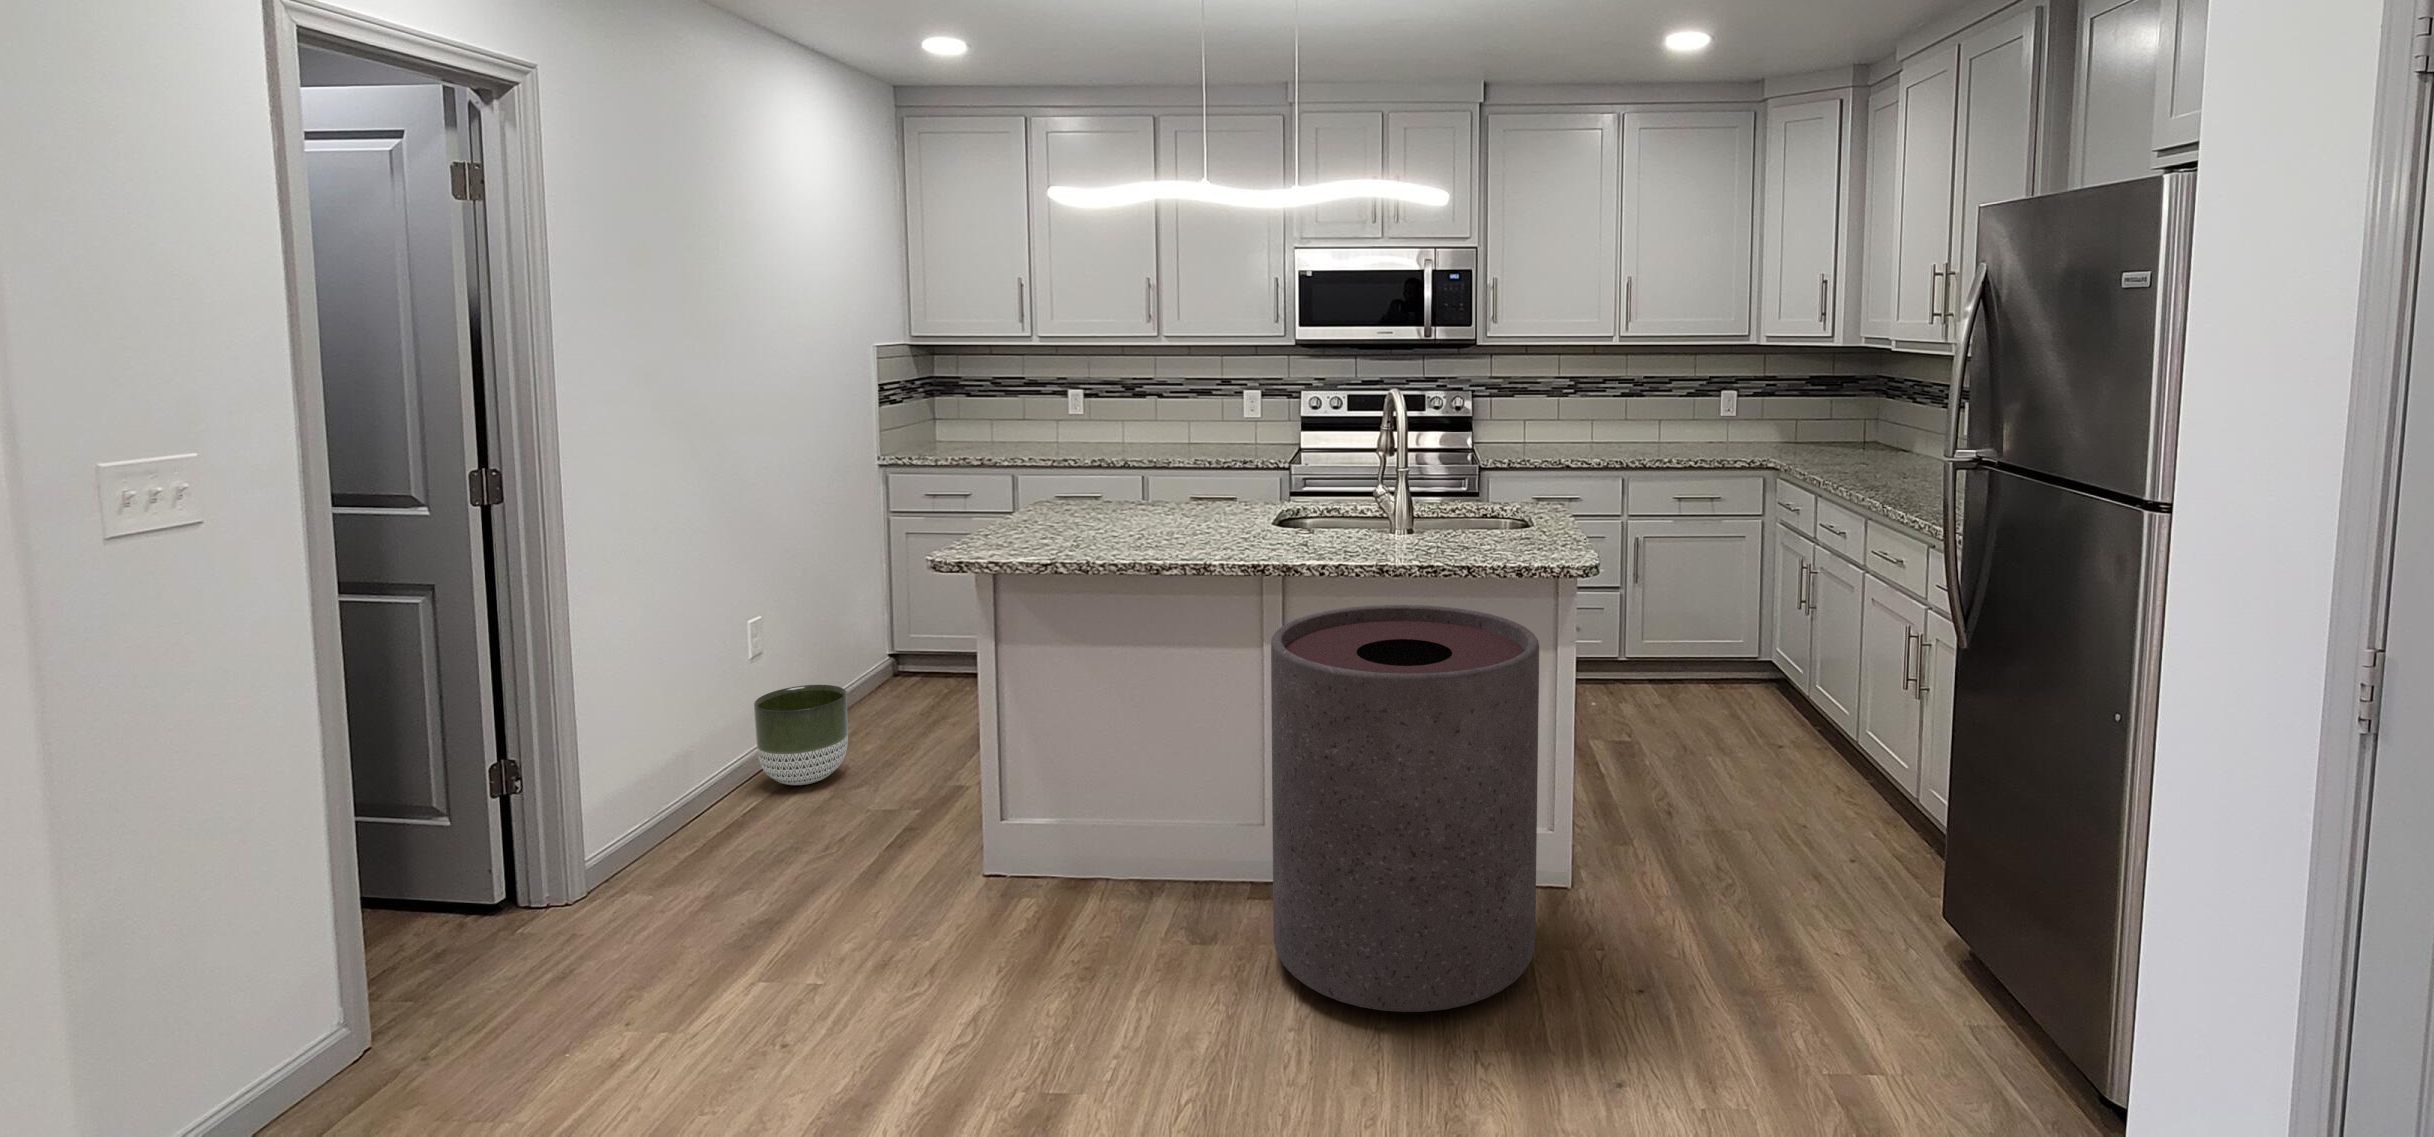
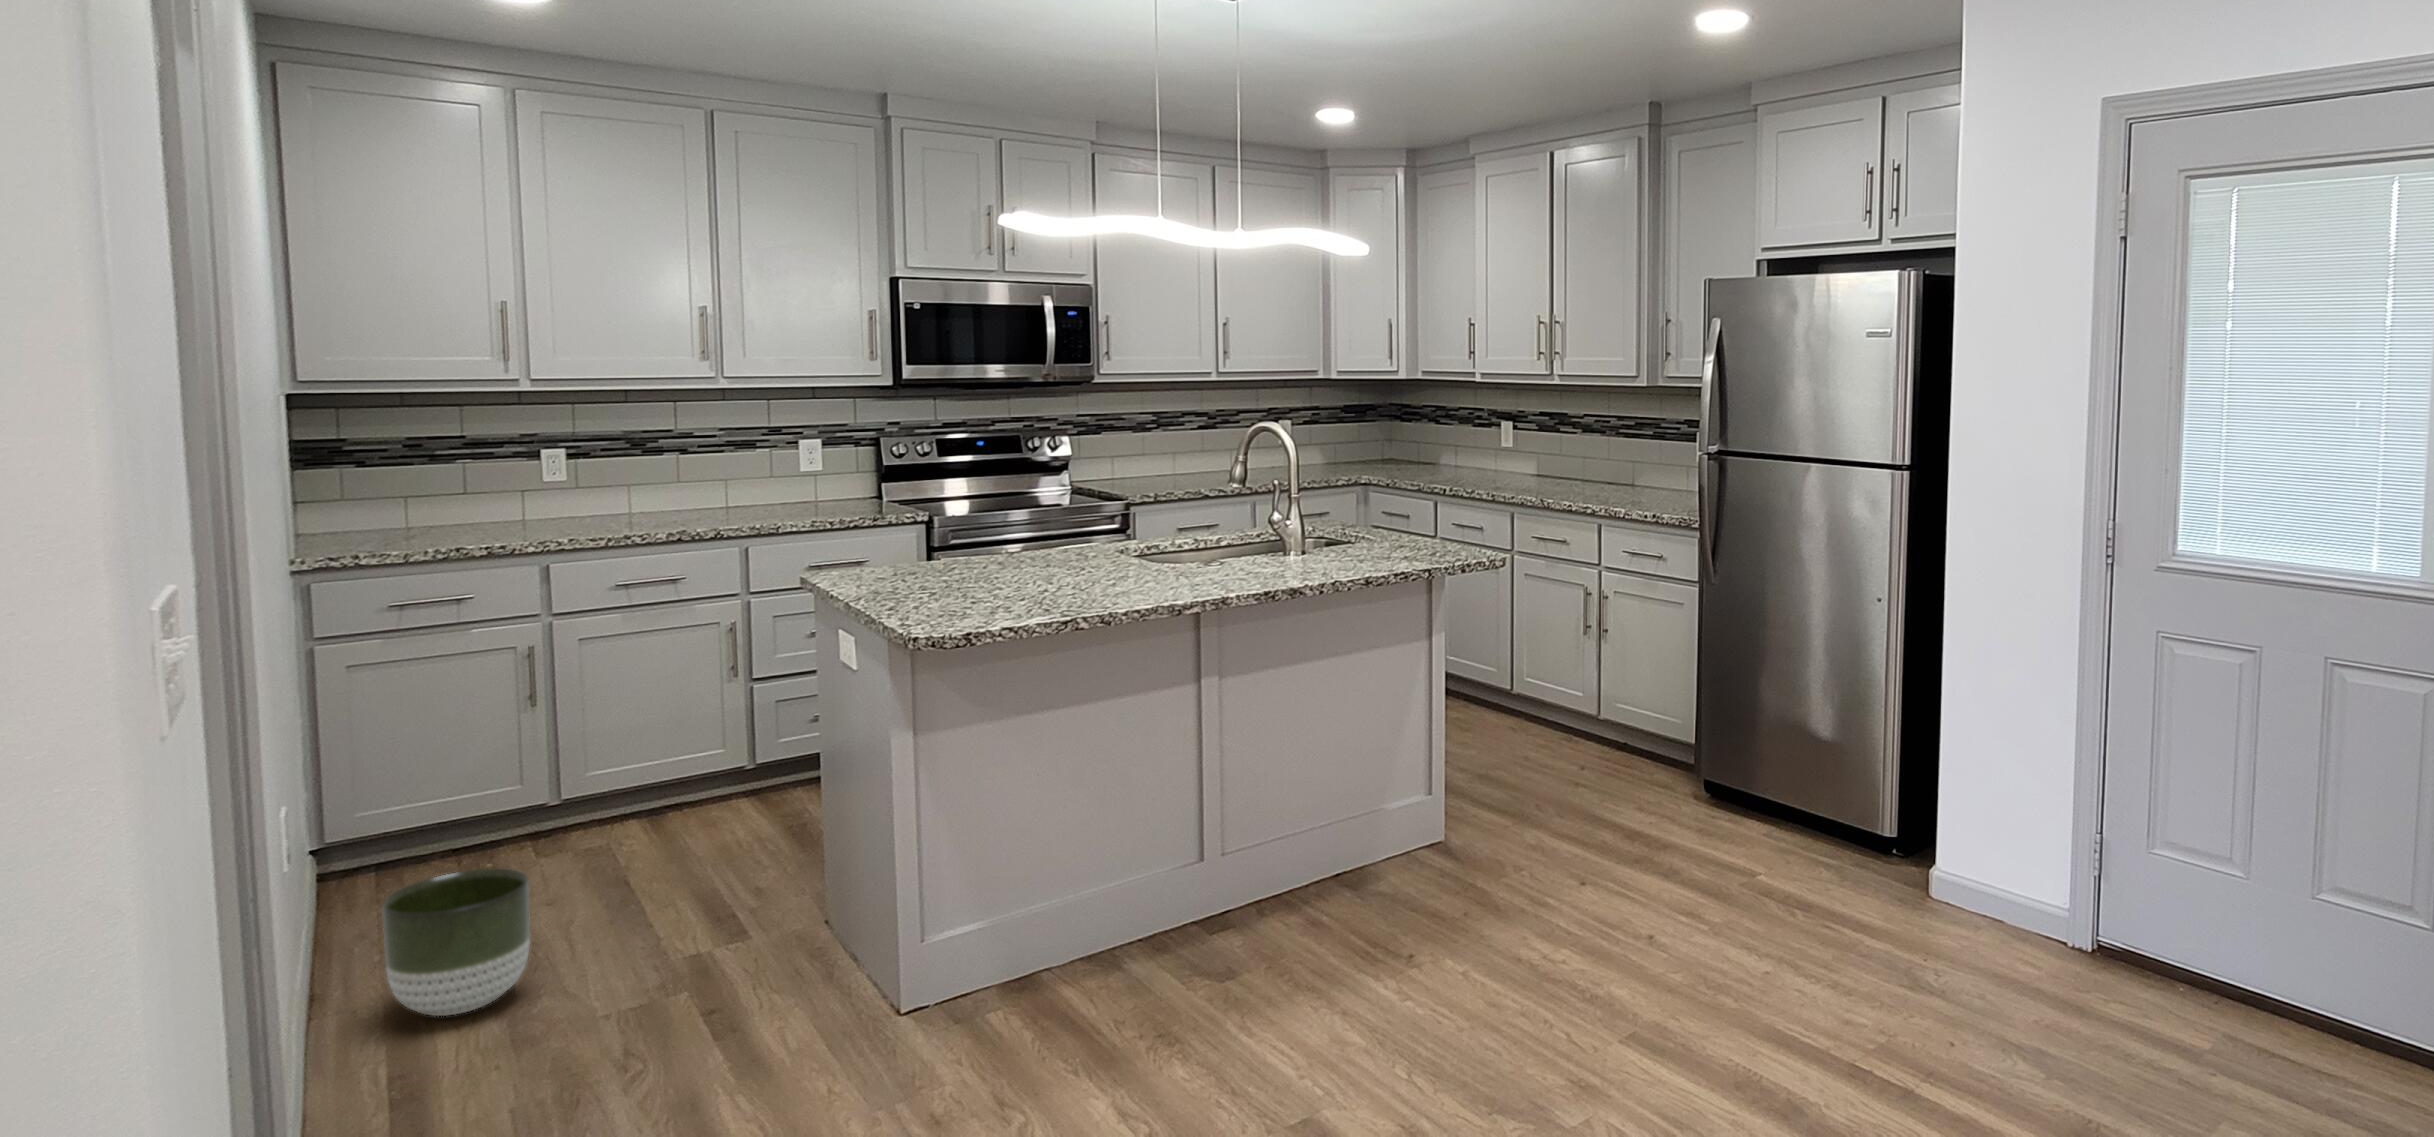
trash can: present [1271,605,1539,1012] -> none [1272,616,1499,947]

